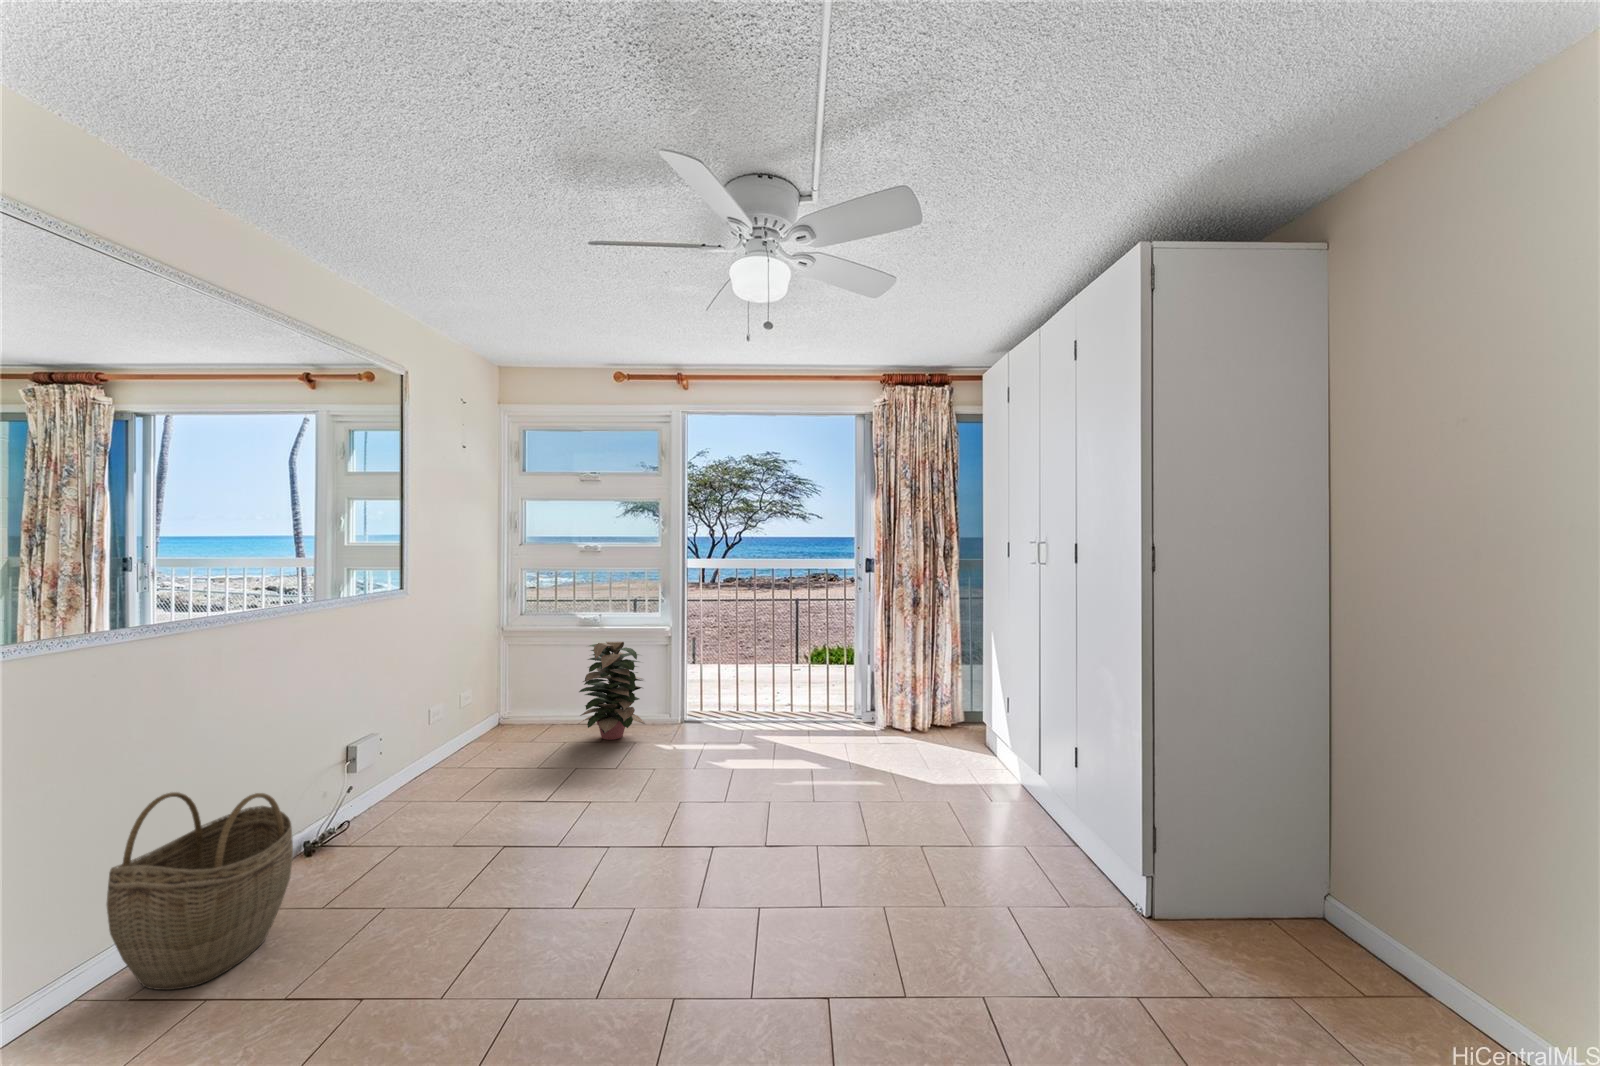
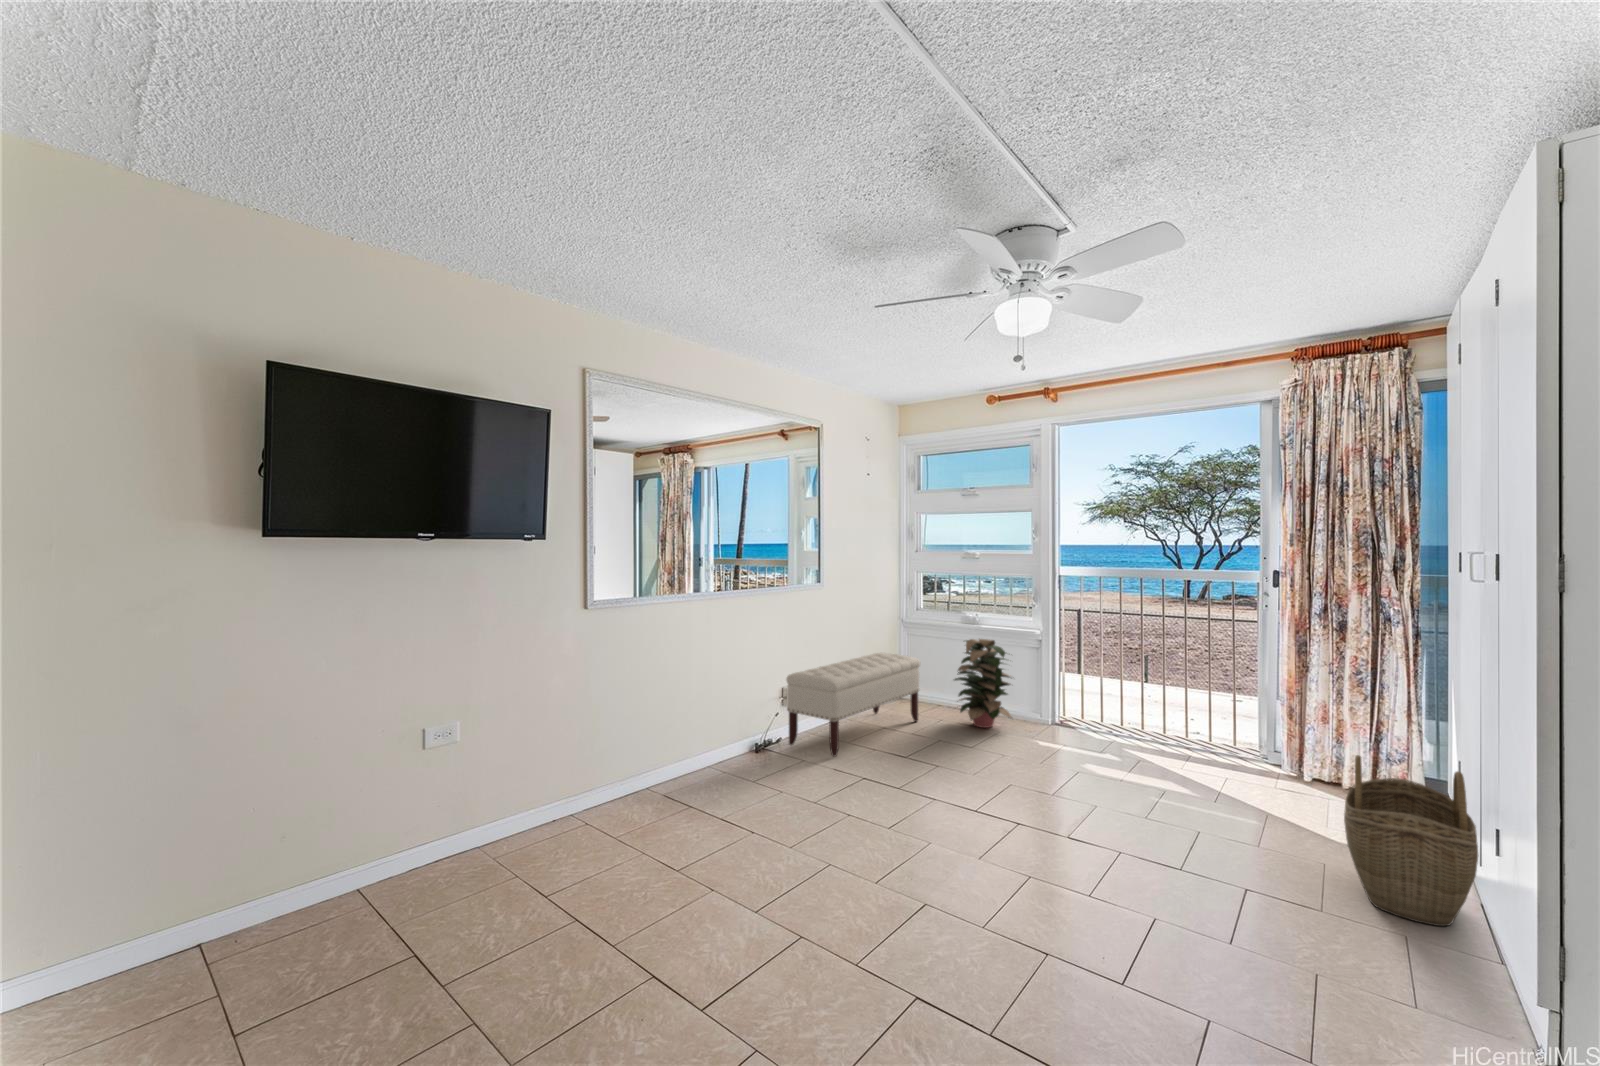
bench: none [376,670,541,810] -> present [786,653,920,757]
woven basket: present [107,792,293,990] -> present [1344,755,1478,926]

